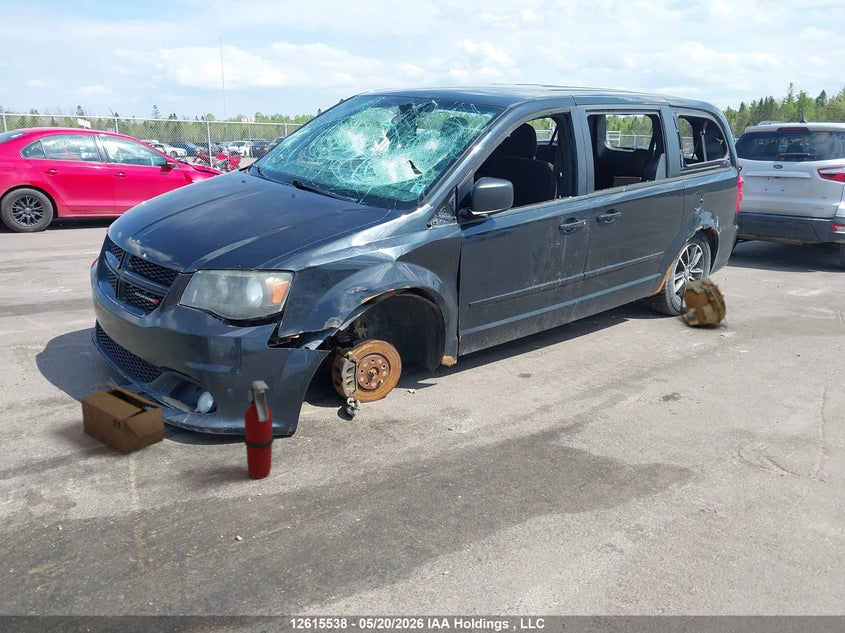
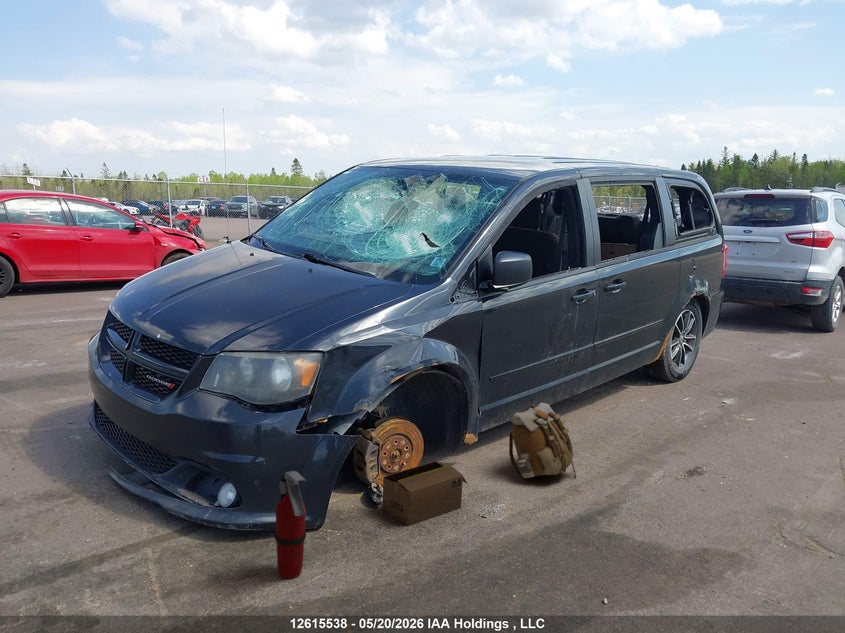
backpack: present [680,277,726,325] -> present [509,403,576,478]
cardboard box: present [81,383,165,455] -> present [382,458,467,526]

